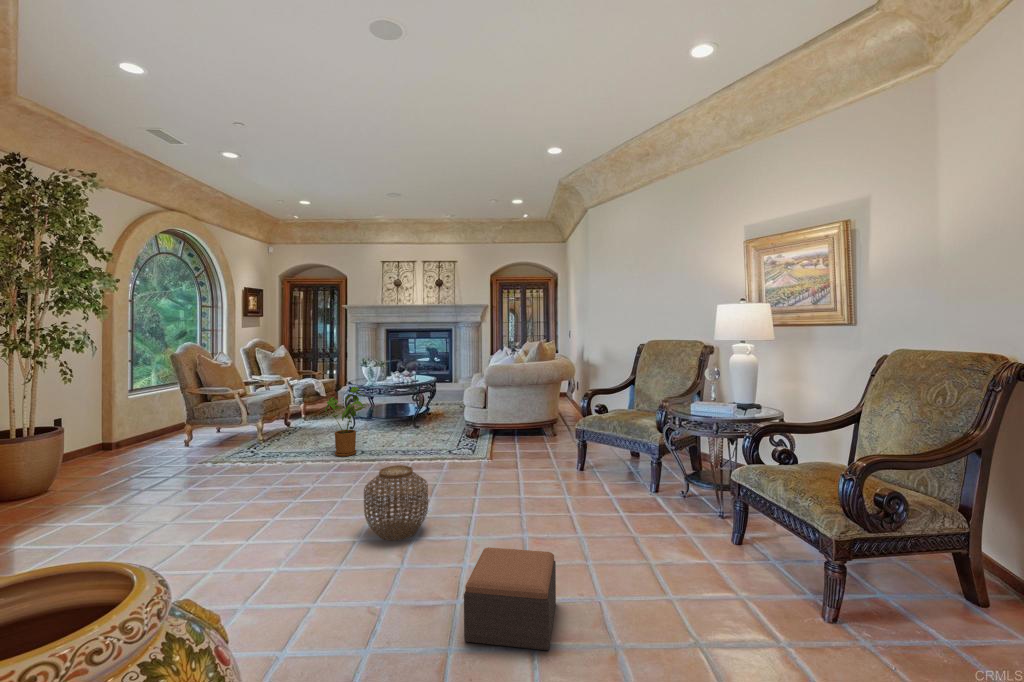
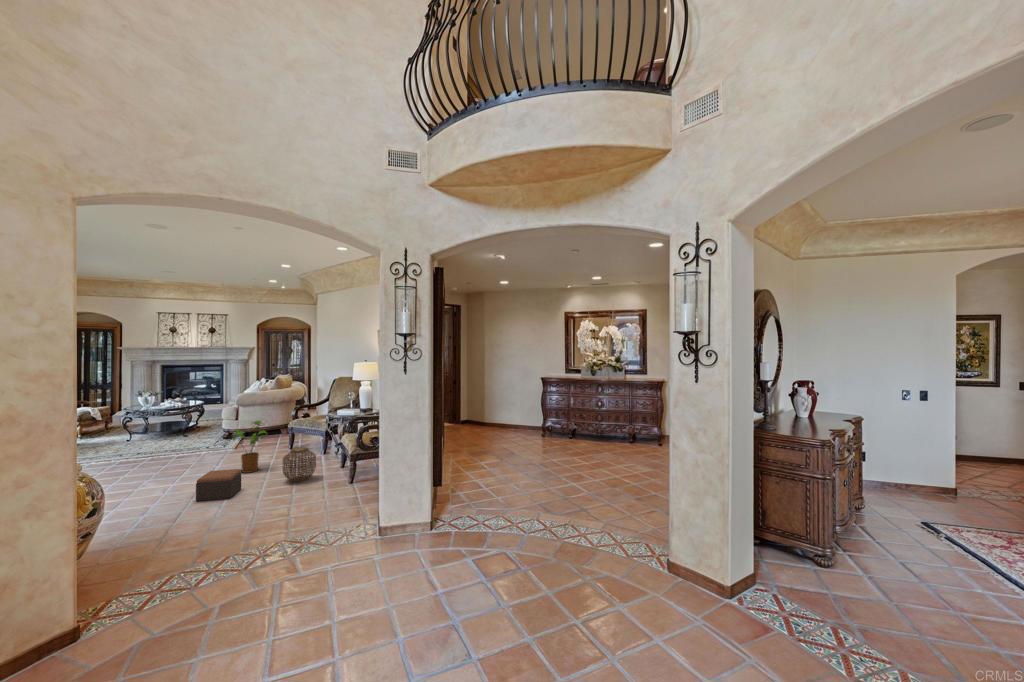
house plant: present [325,387,365,457] -> present [233,420,267,473]
woven basket: present [364,465,428,541] -> present [282,447,316,482]

